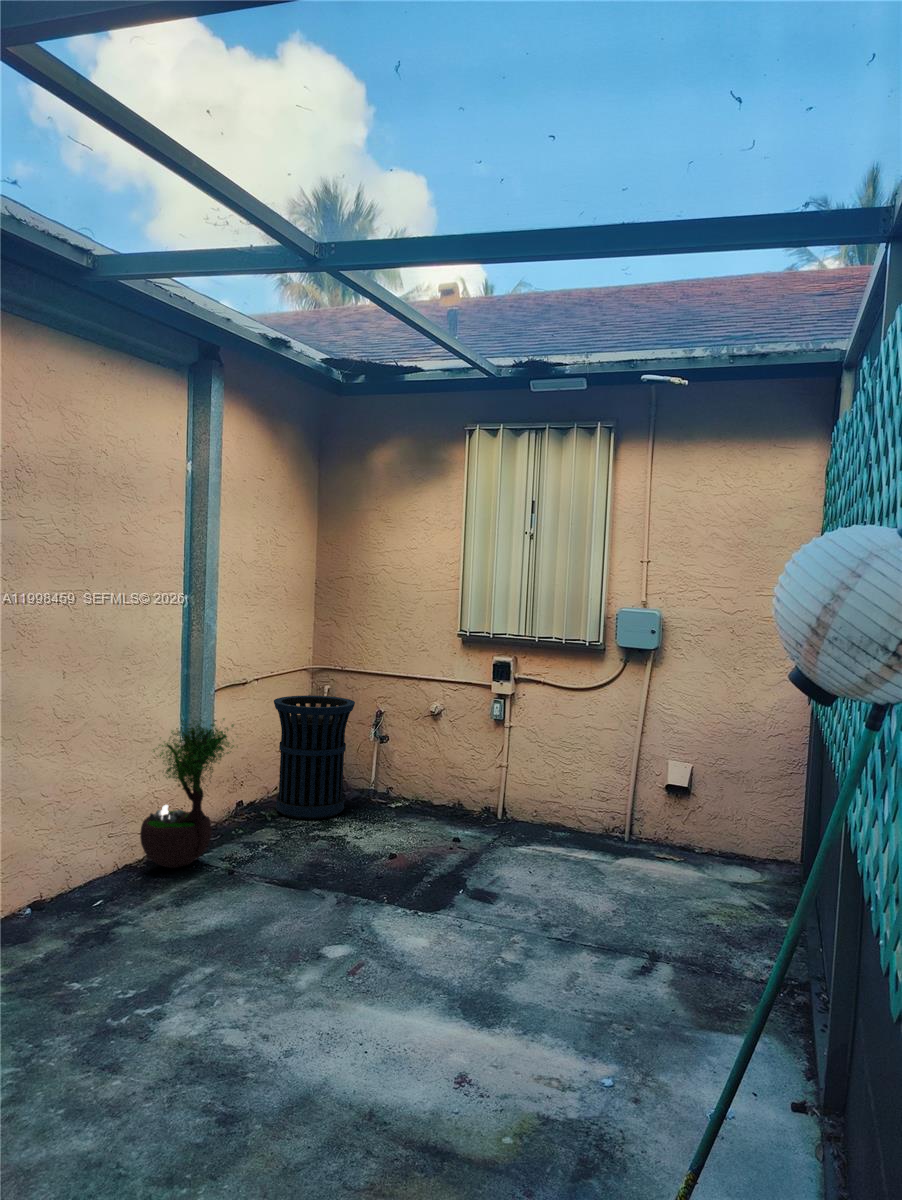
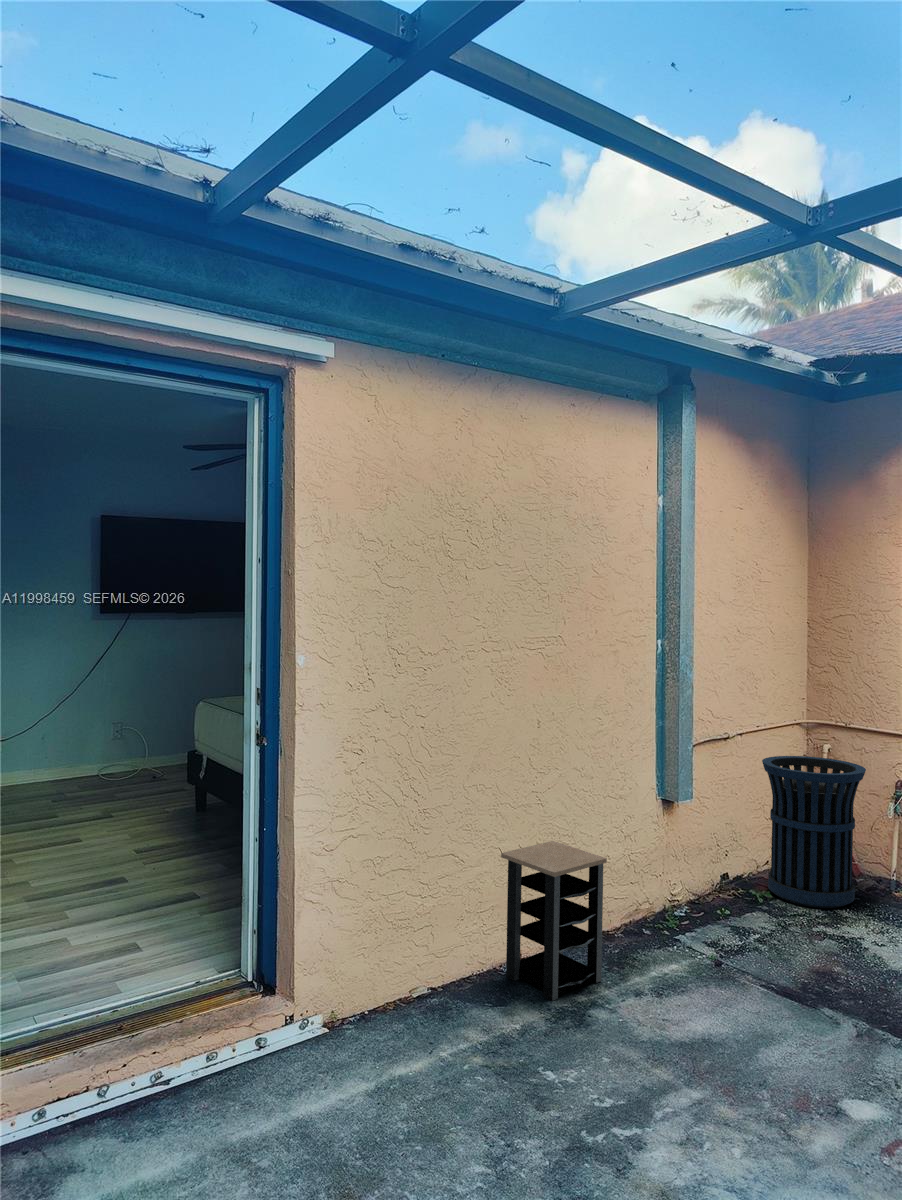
potted tree: present [140,718,234,868] -> none [617,773,723,946]
side table: none [23,783,132,927] -> present [501,841,607,1001]

